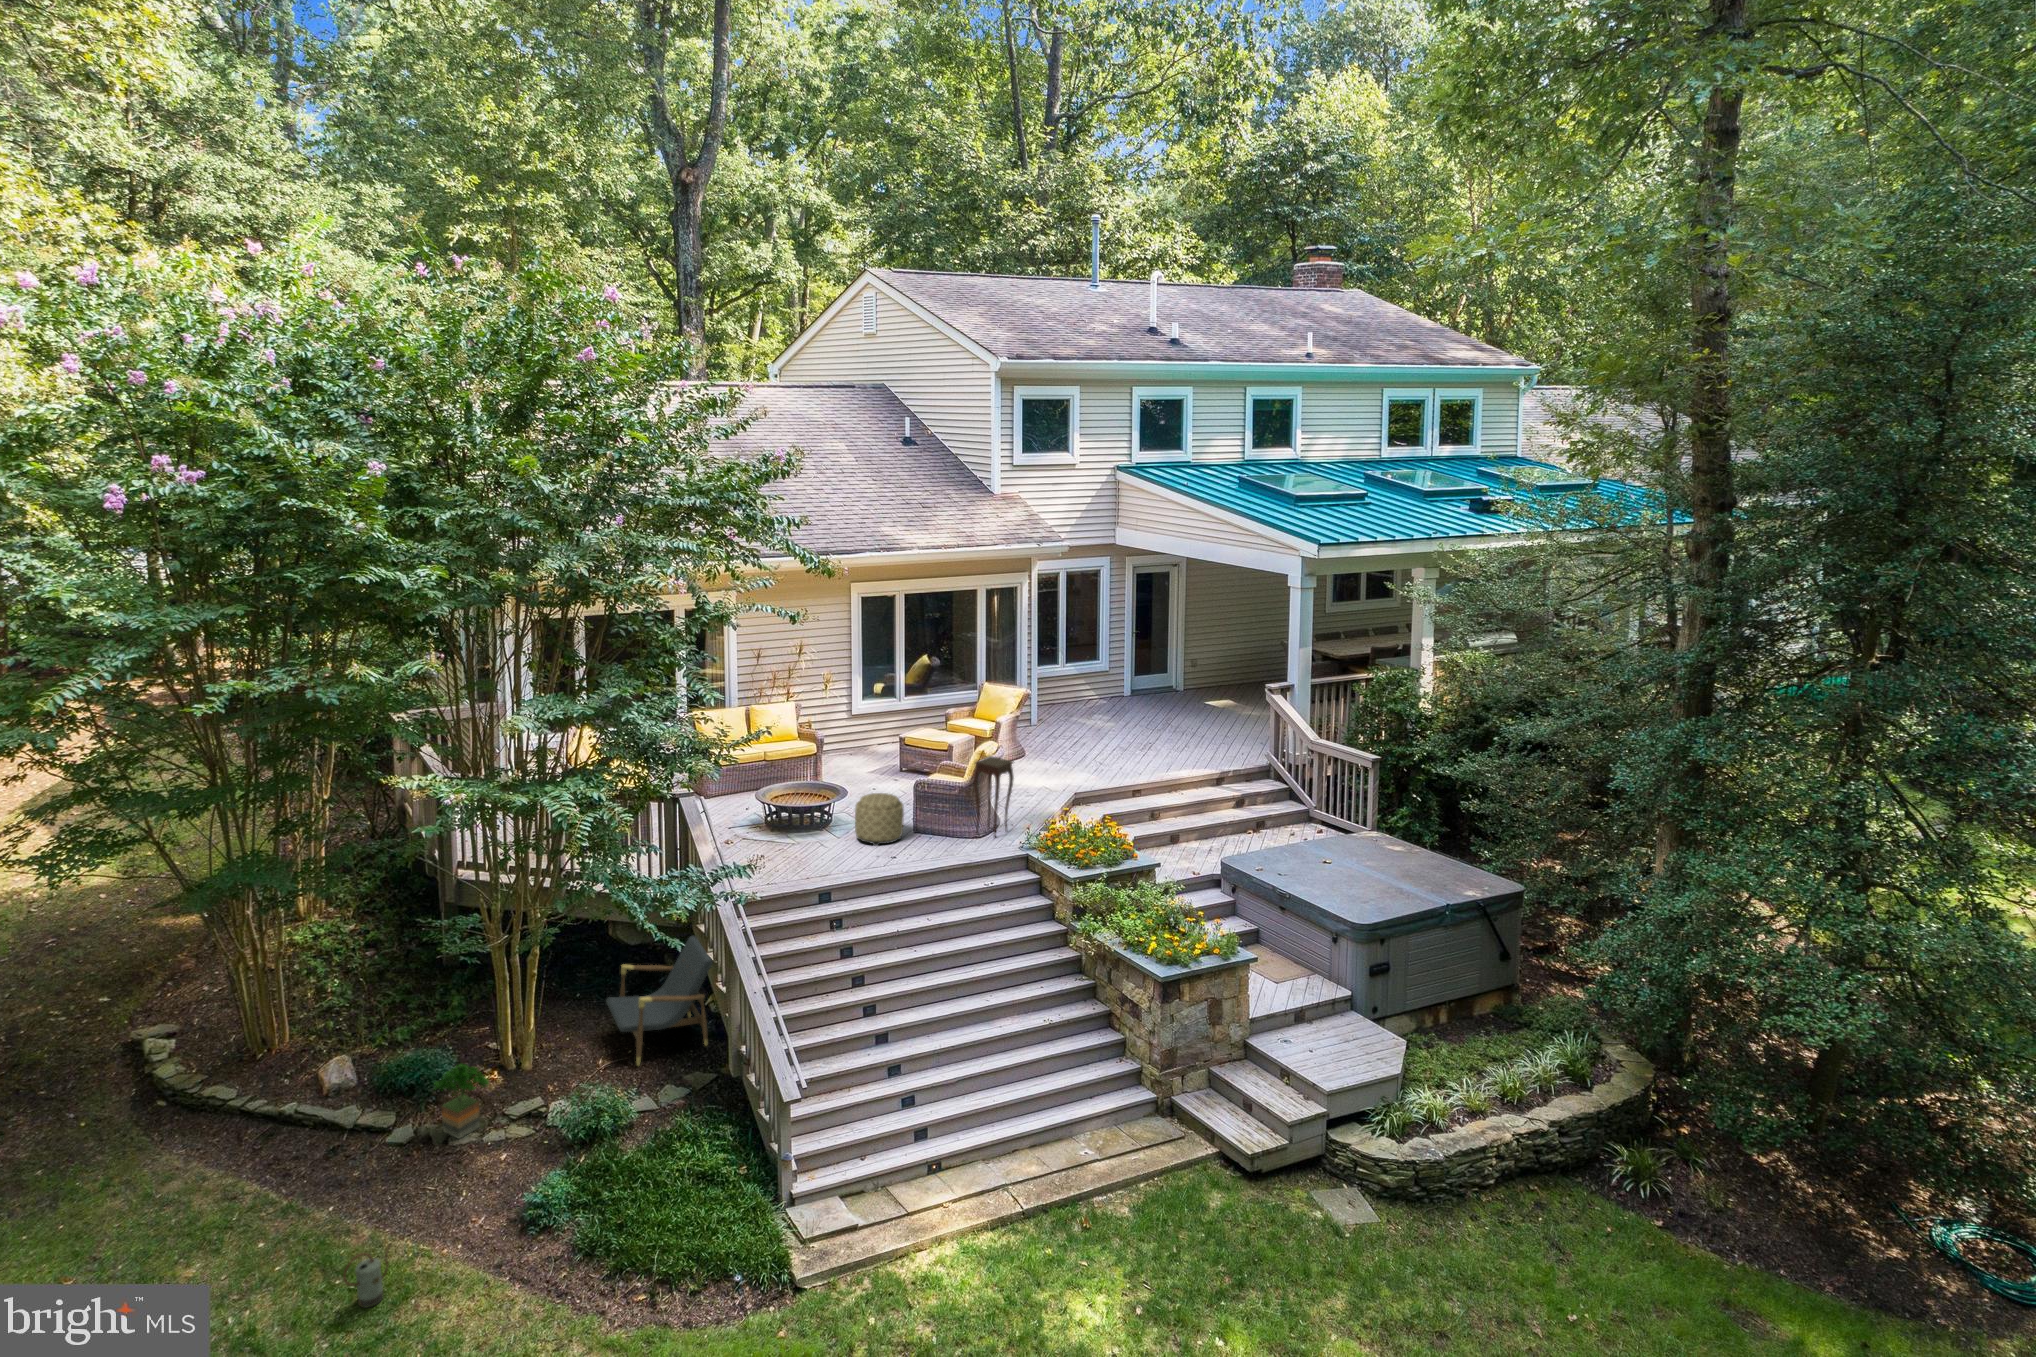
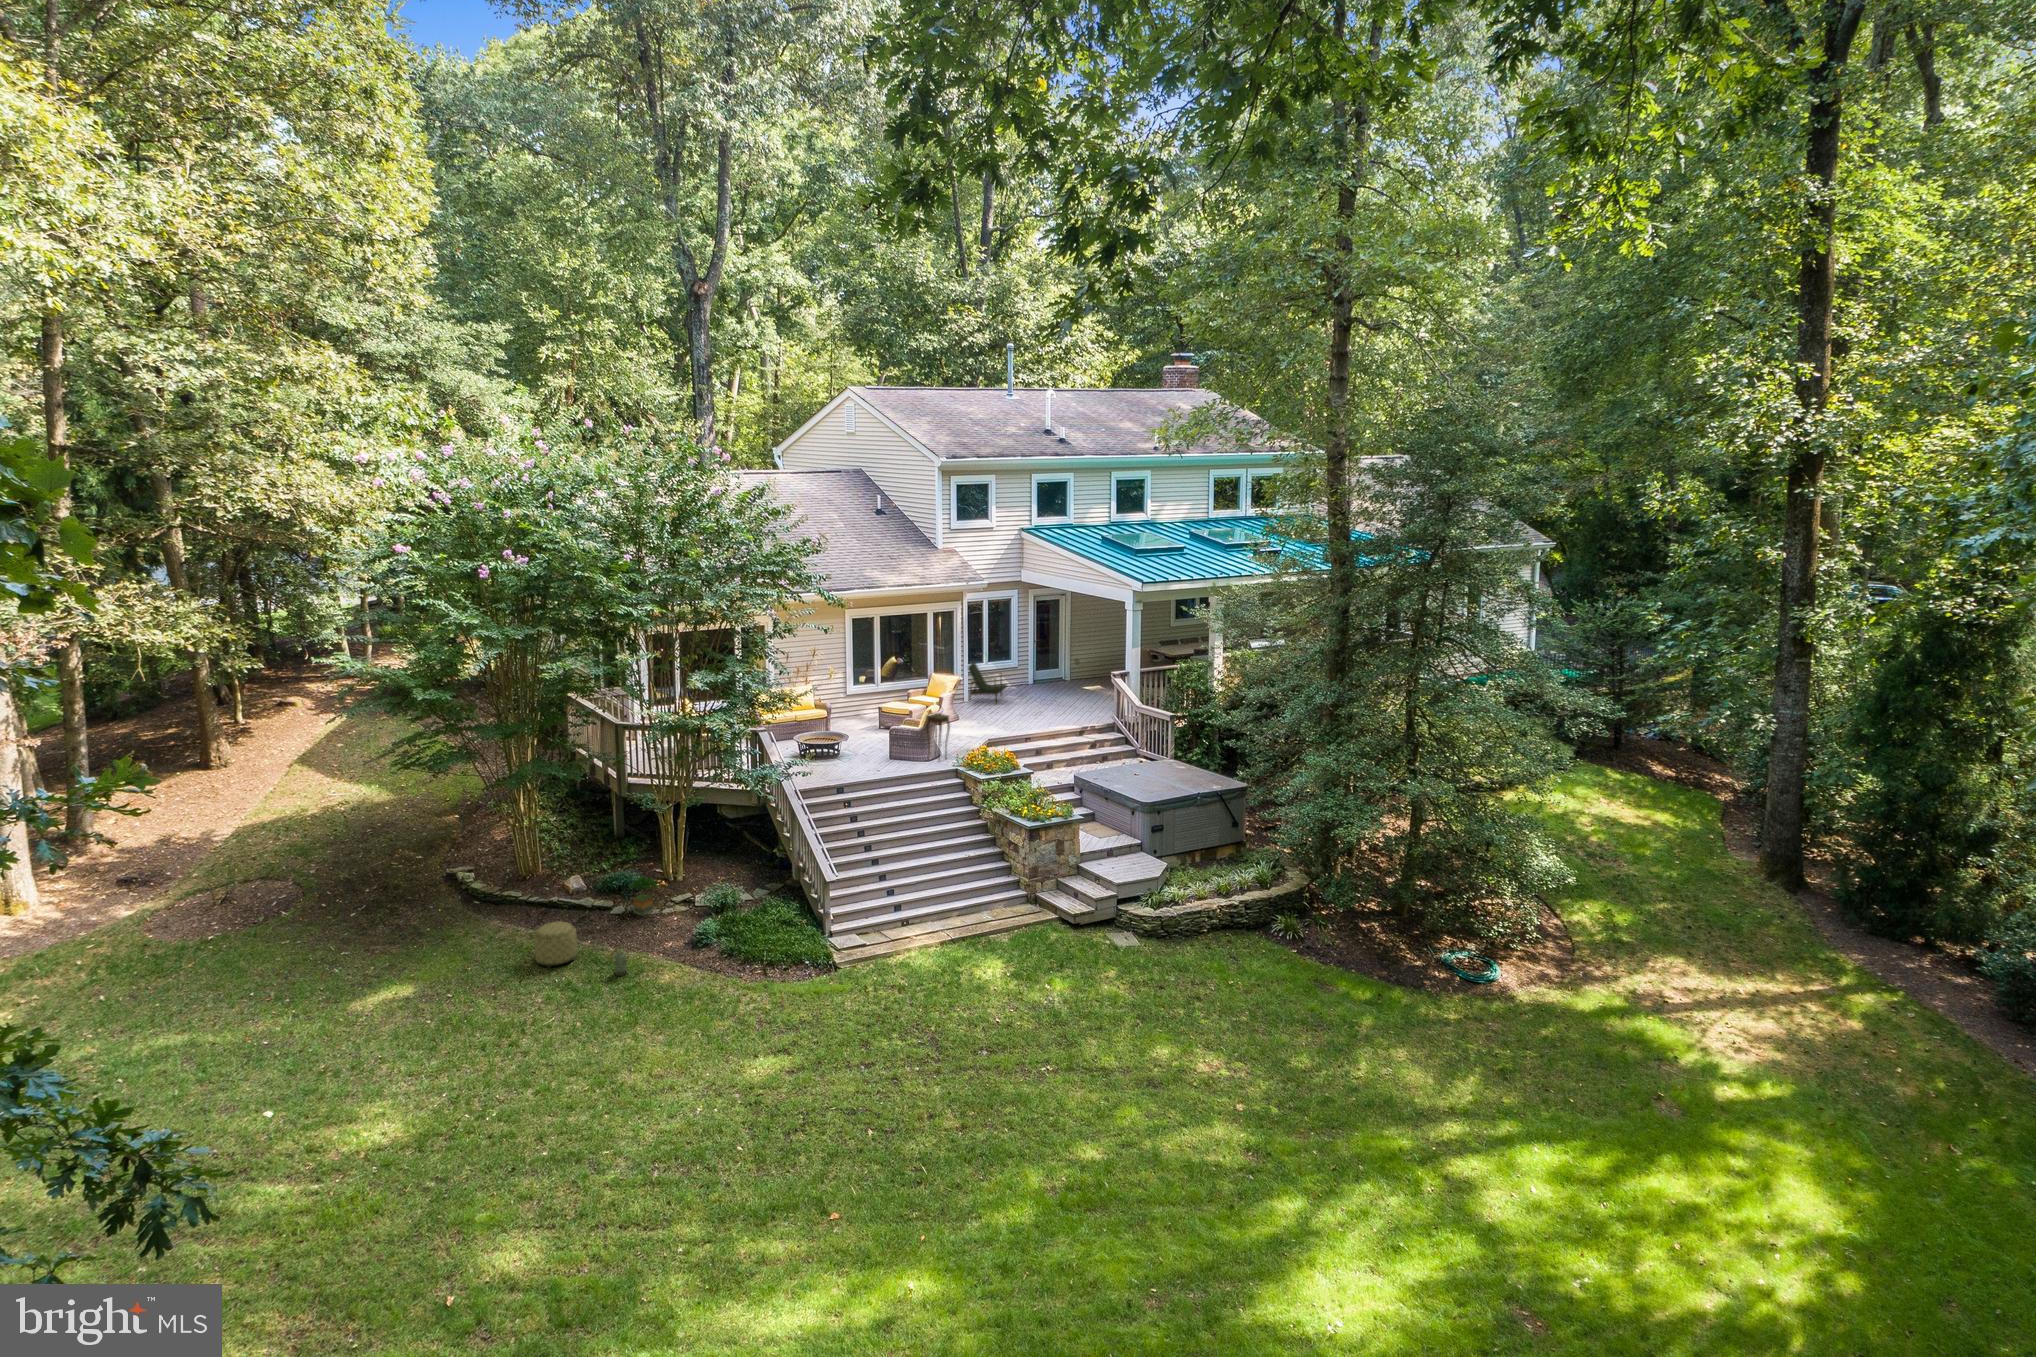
ottoman: present [855,793,904,846] -> present [534,921,577,968]
lounge chair: present [606,936,713,1066] -> present [968,662,1007,703]

